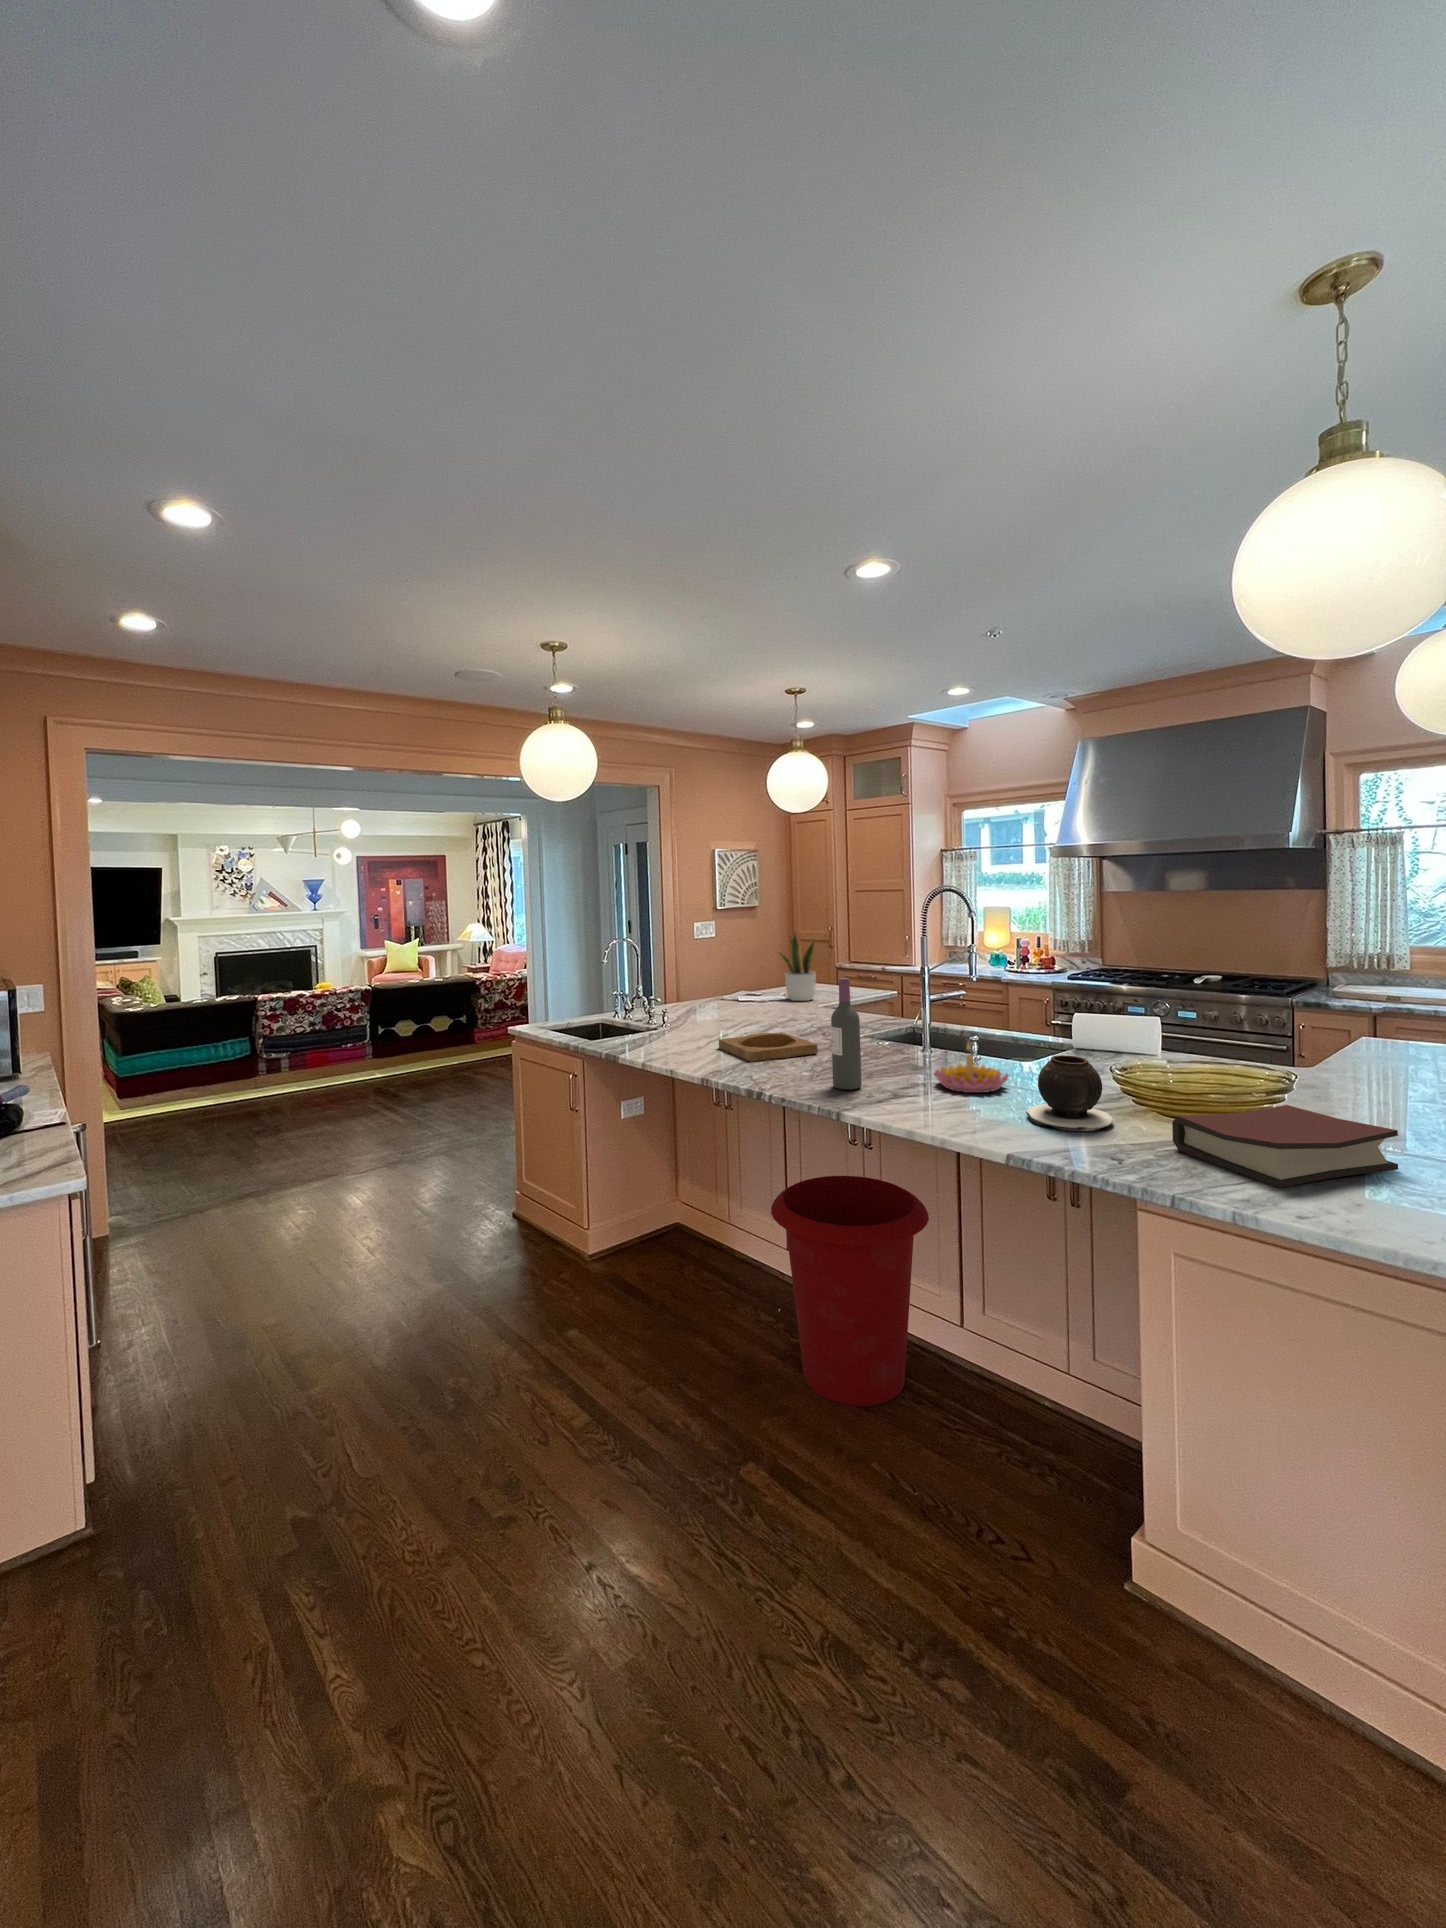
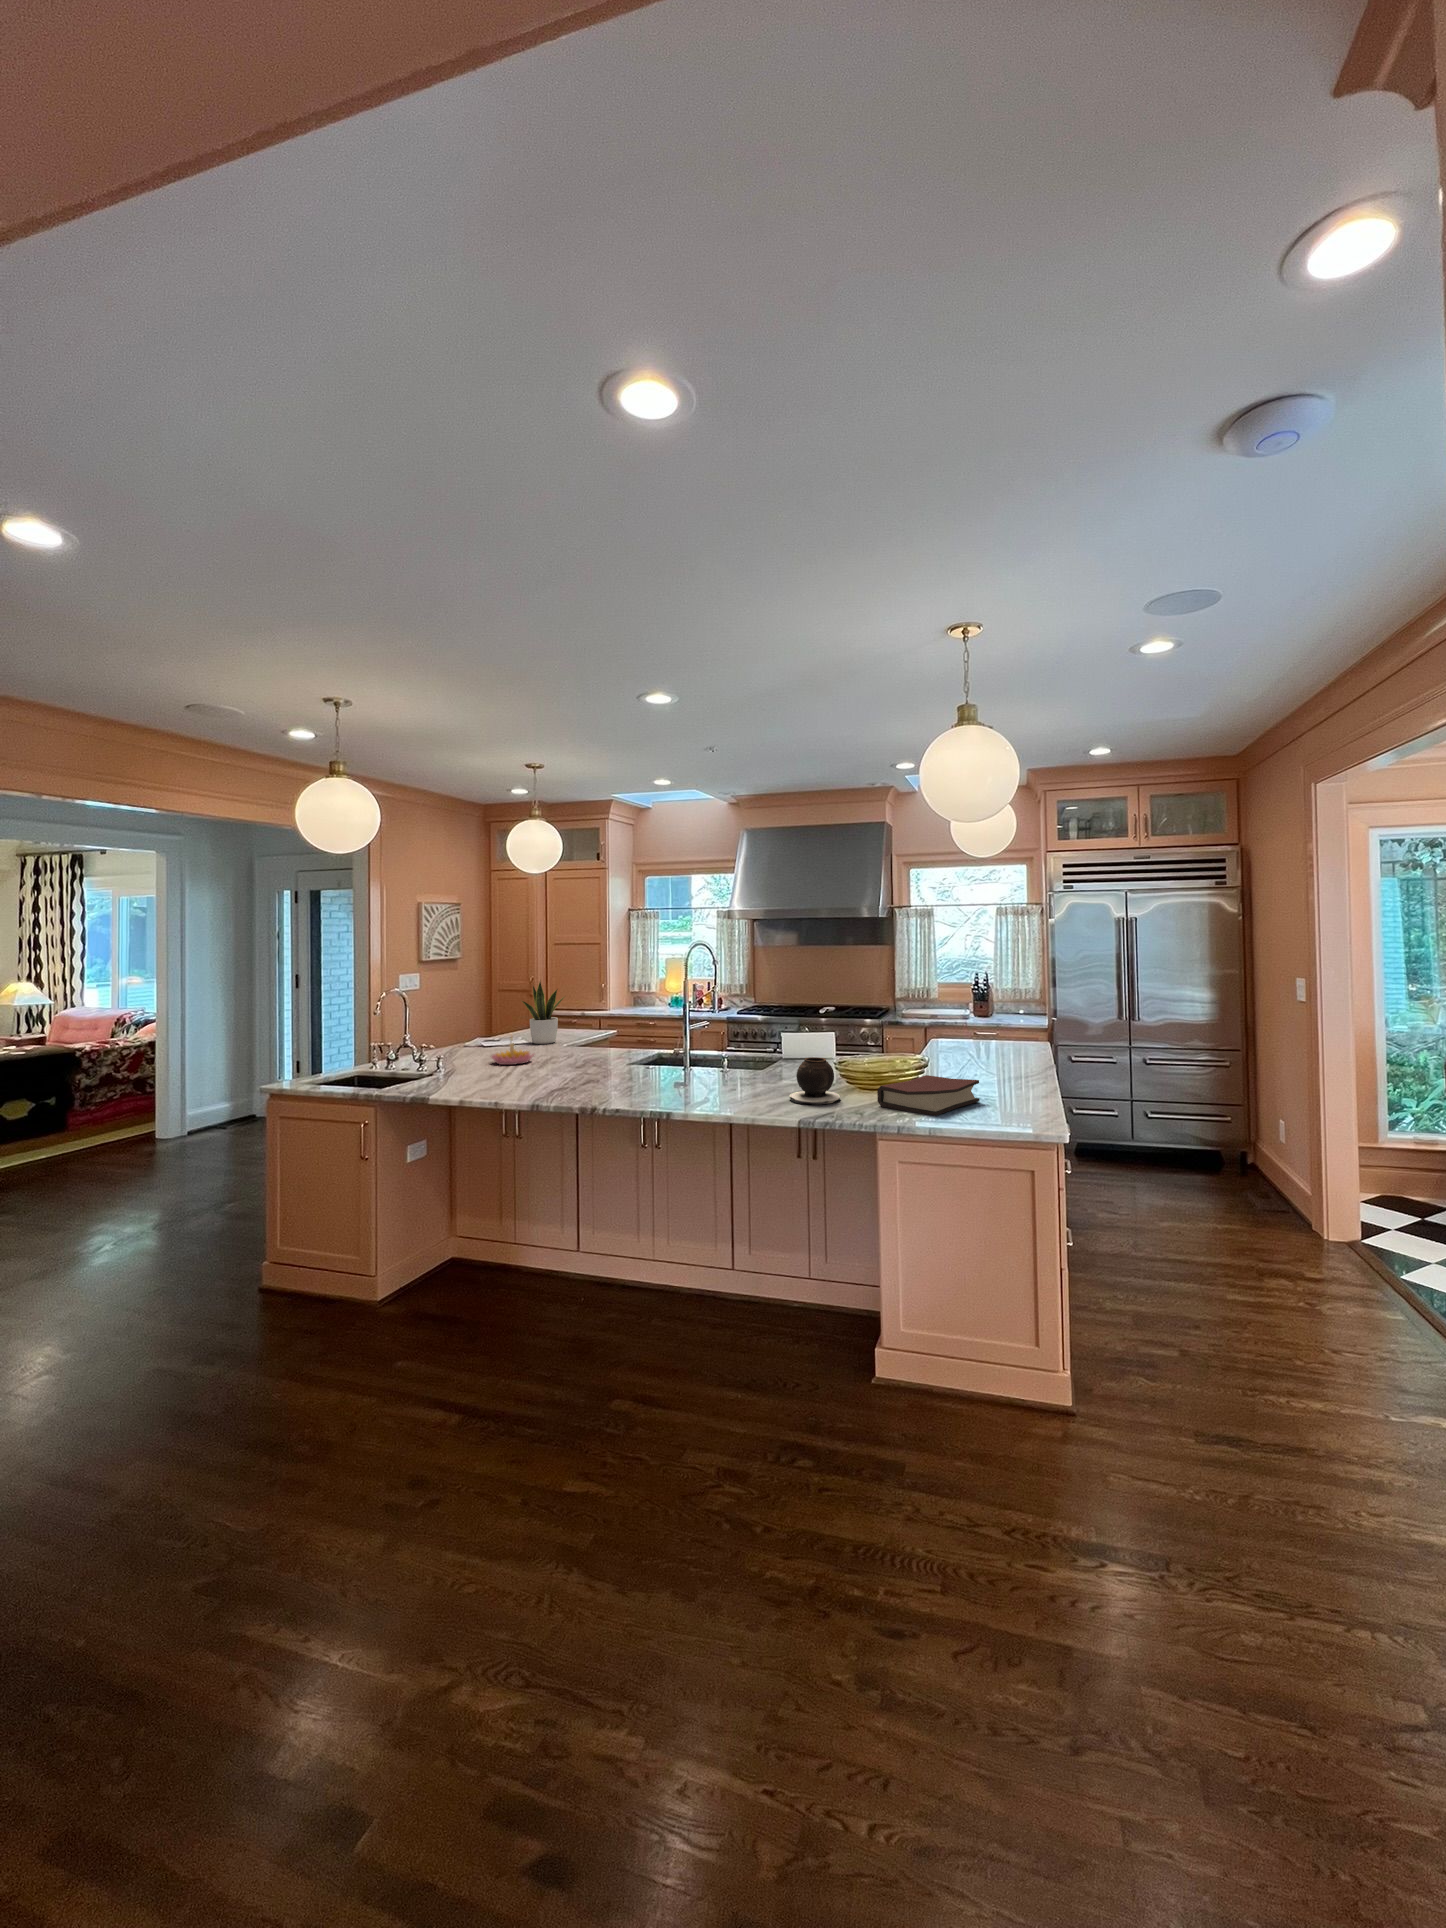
wine bottle: present [831,978,862,1090] -> none [648,1015,670,1099]
tray: present [719,1032,818,1062] -> none [523,1066,611,1090]
candle holder: present [934,1042,1008,1093] -> present [492,1037,534,1065]
waste bin: present [771,1176,929,1406] -> none [598,1169,716,1340]

